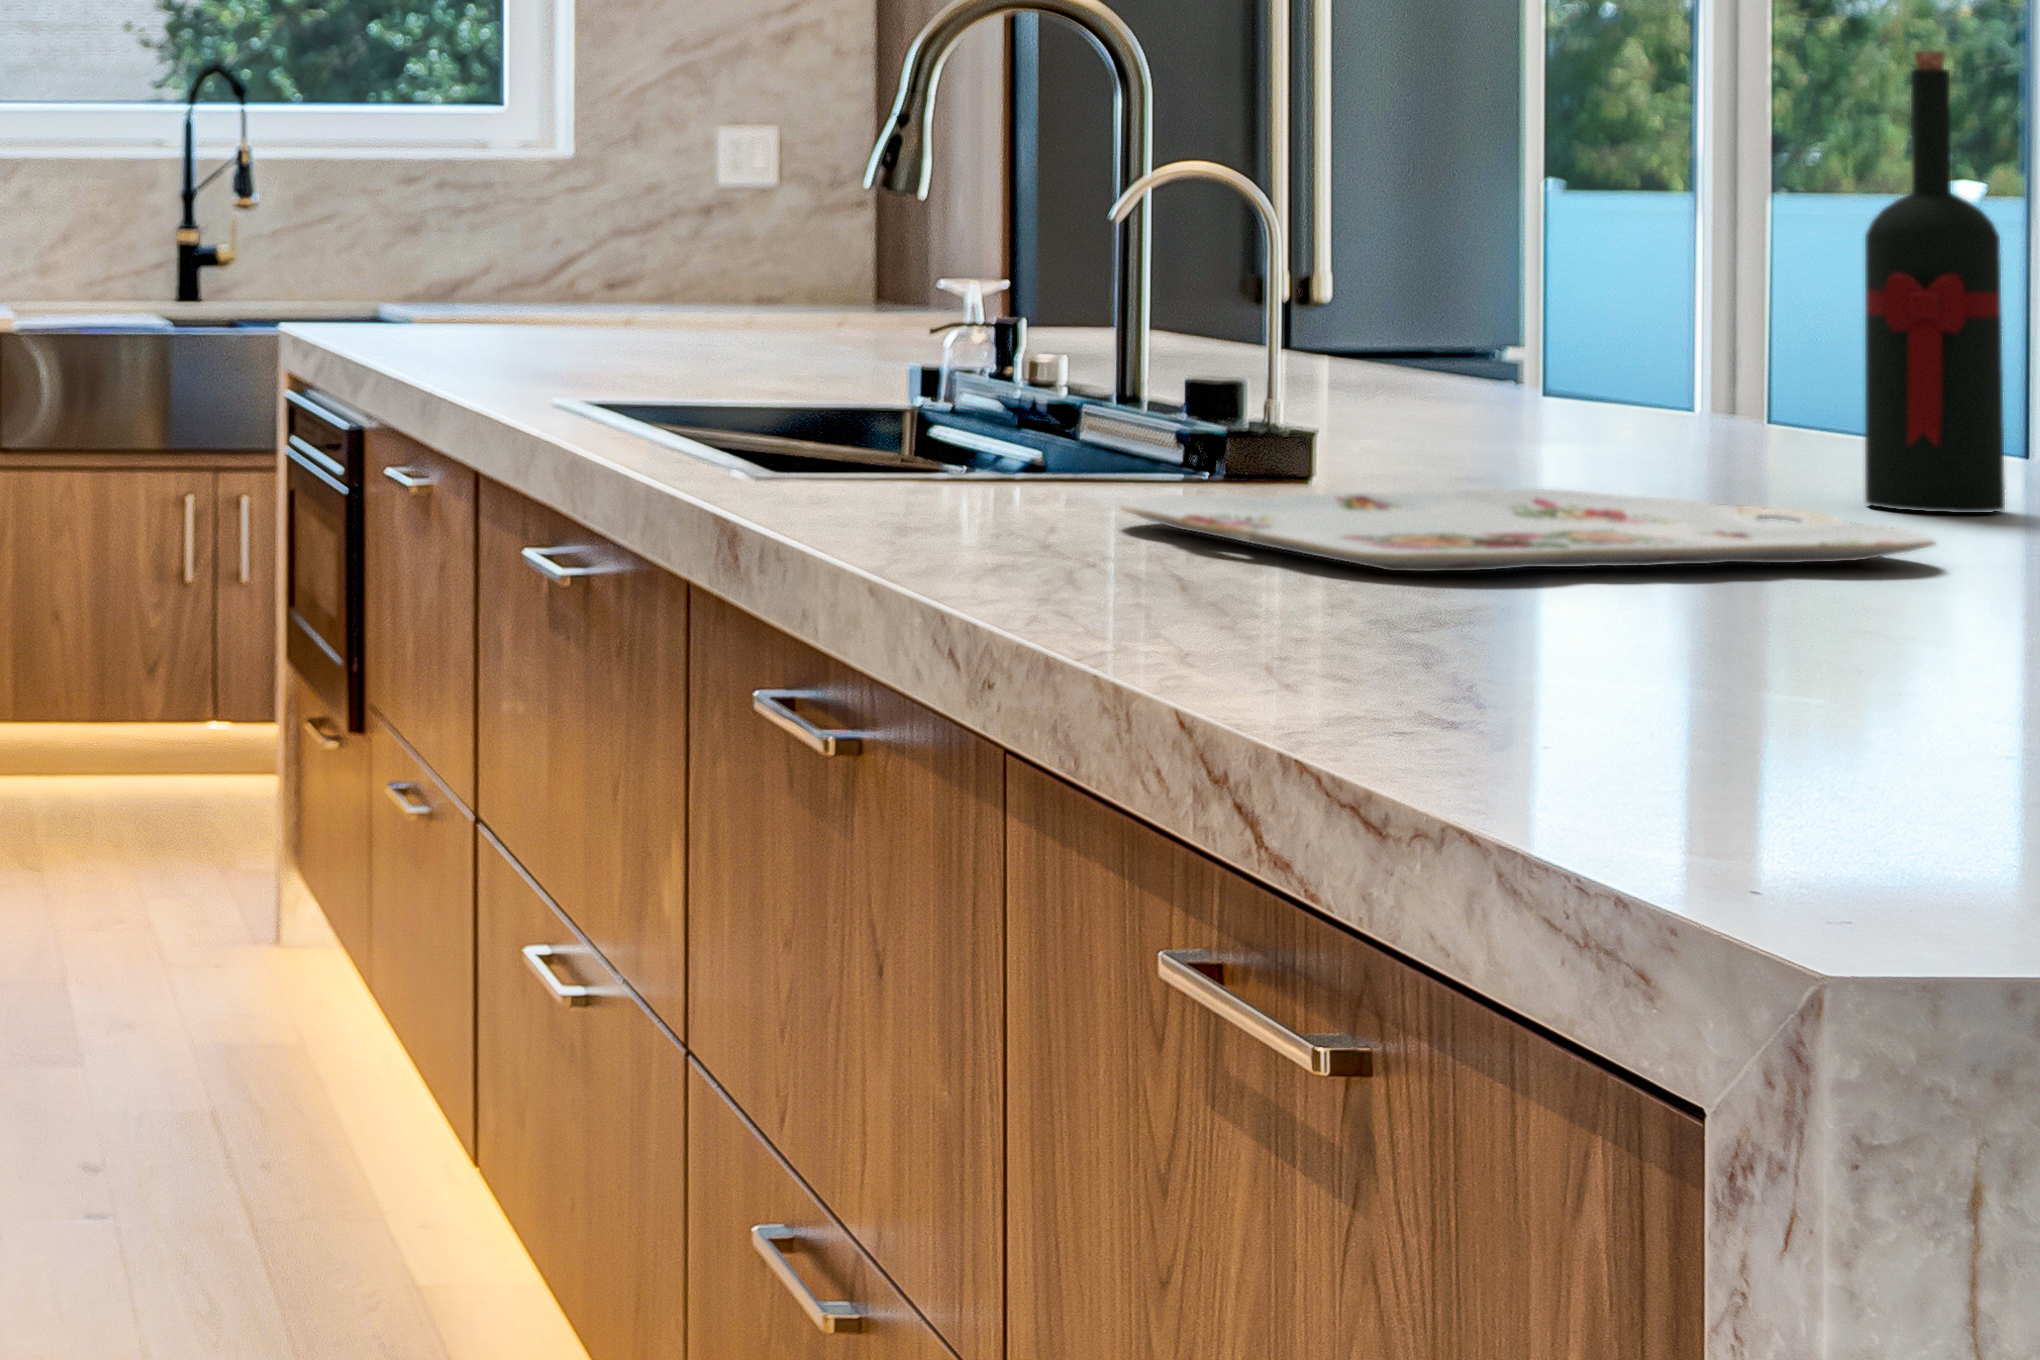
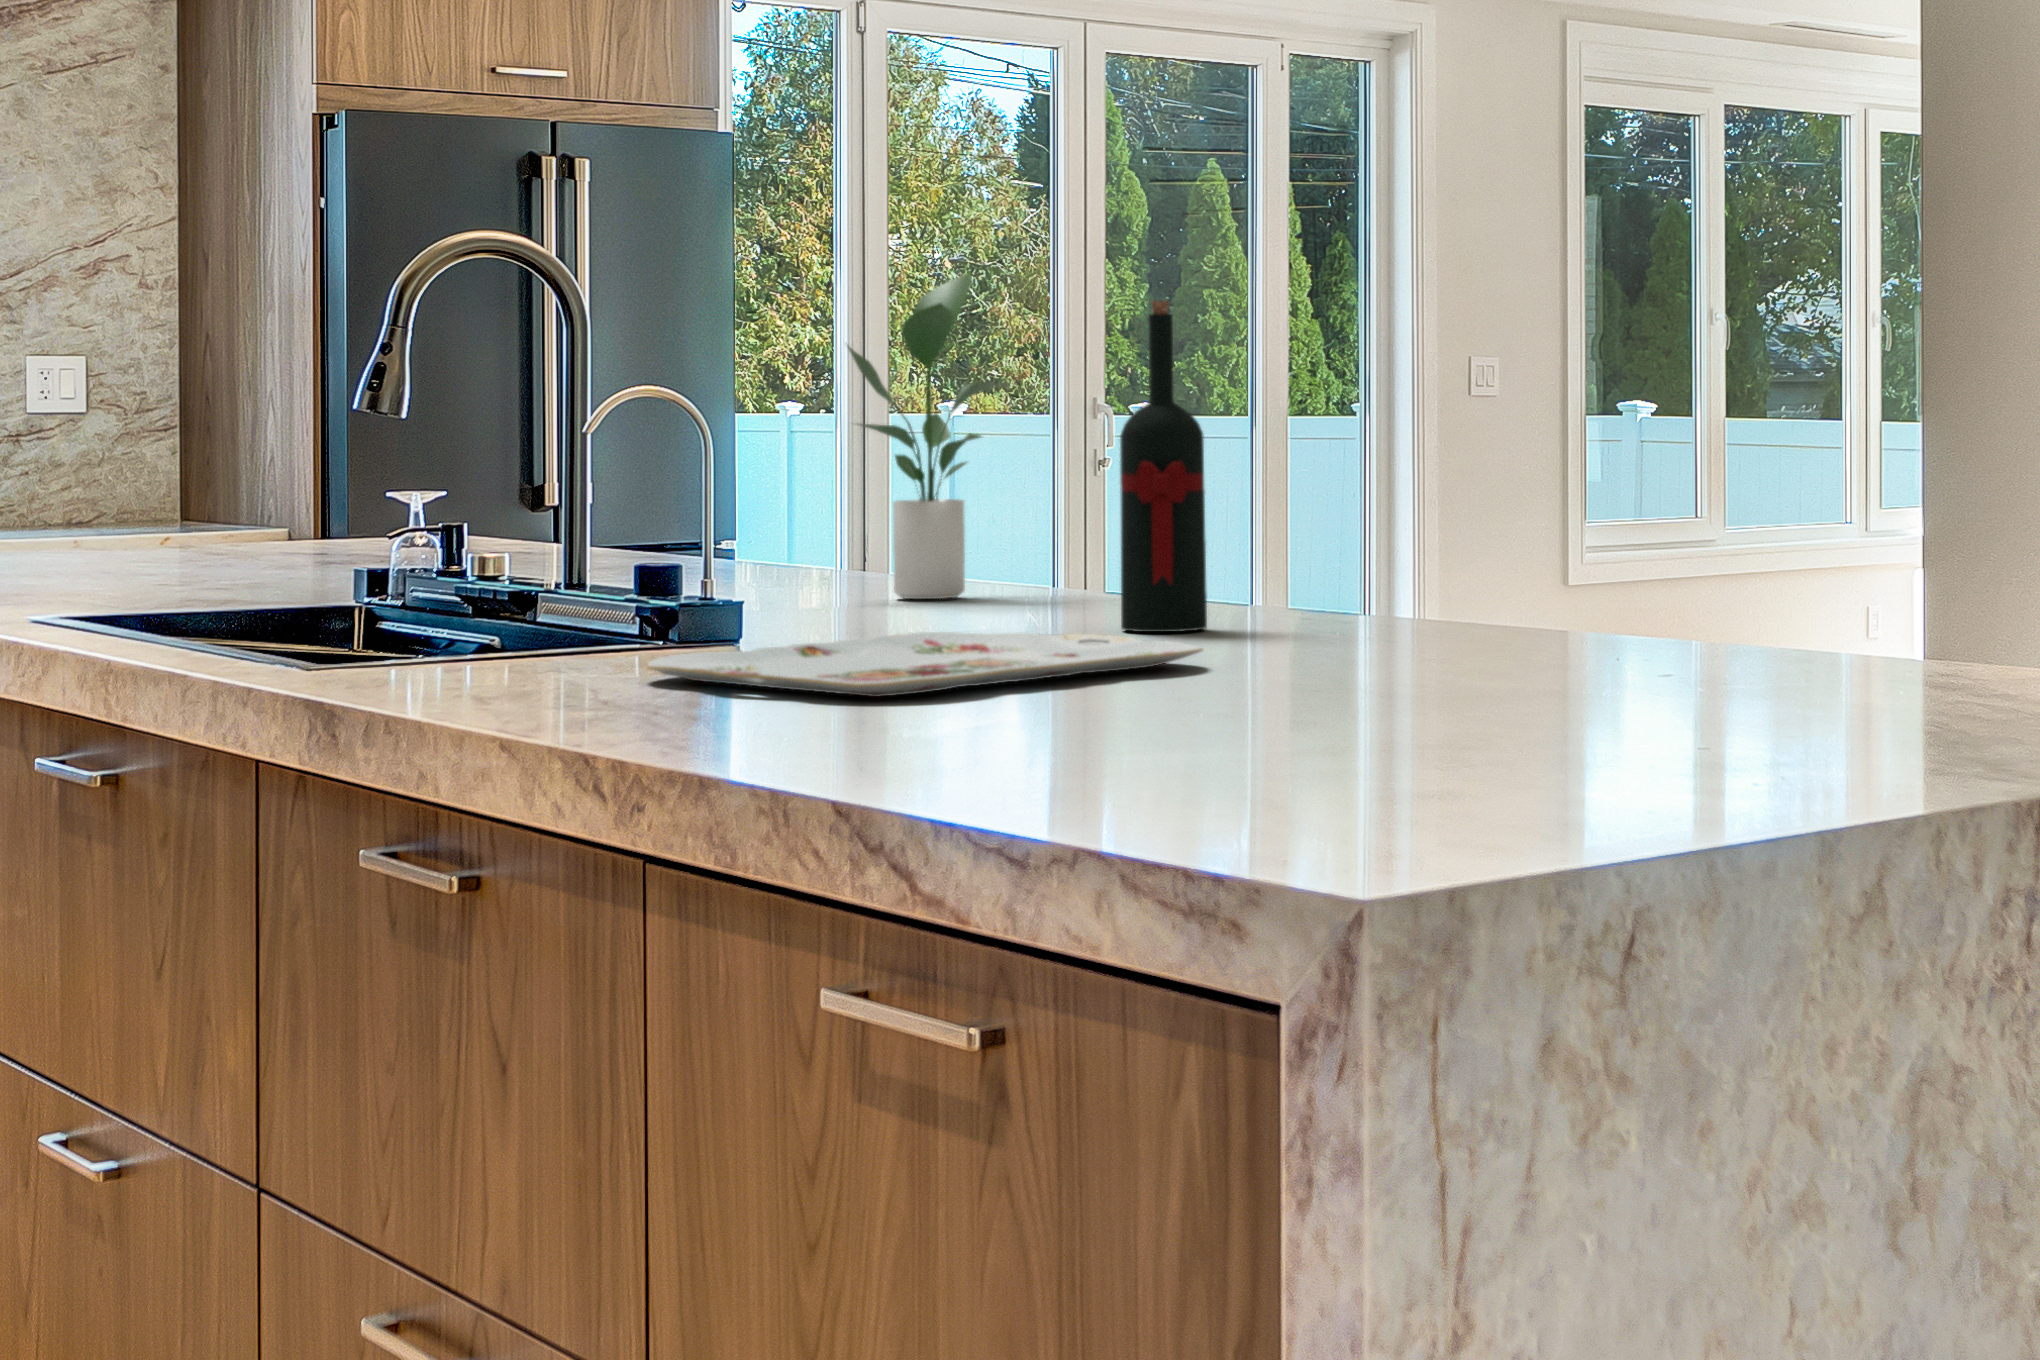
potted plant: none [1511,17,1760,443] -> present [846,272,1006,599]

